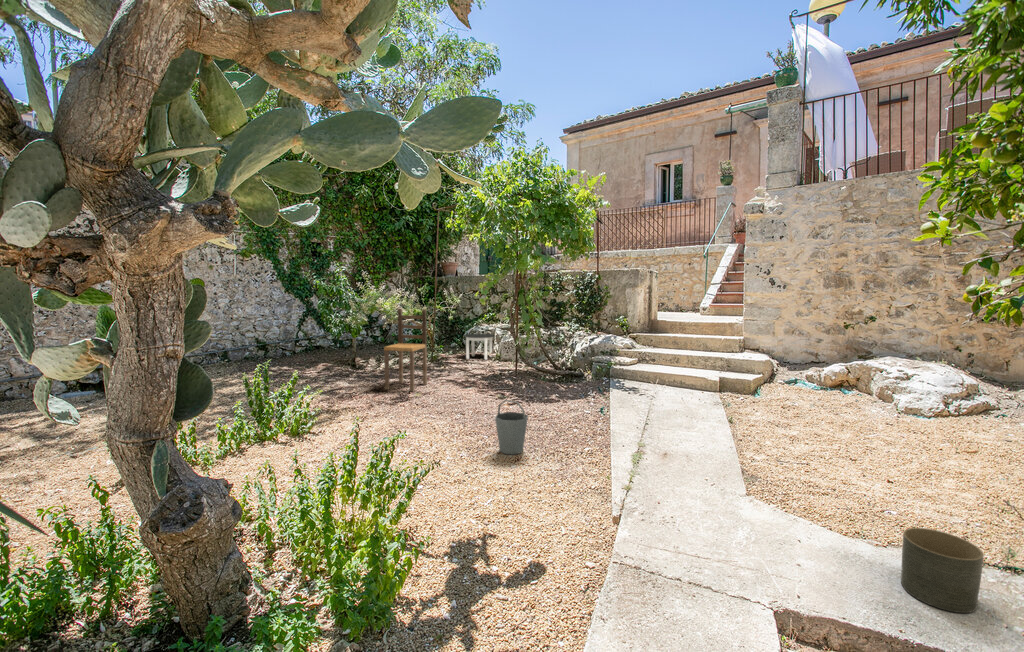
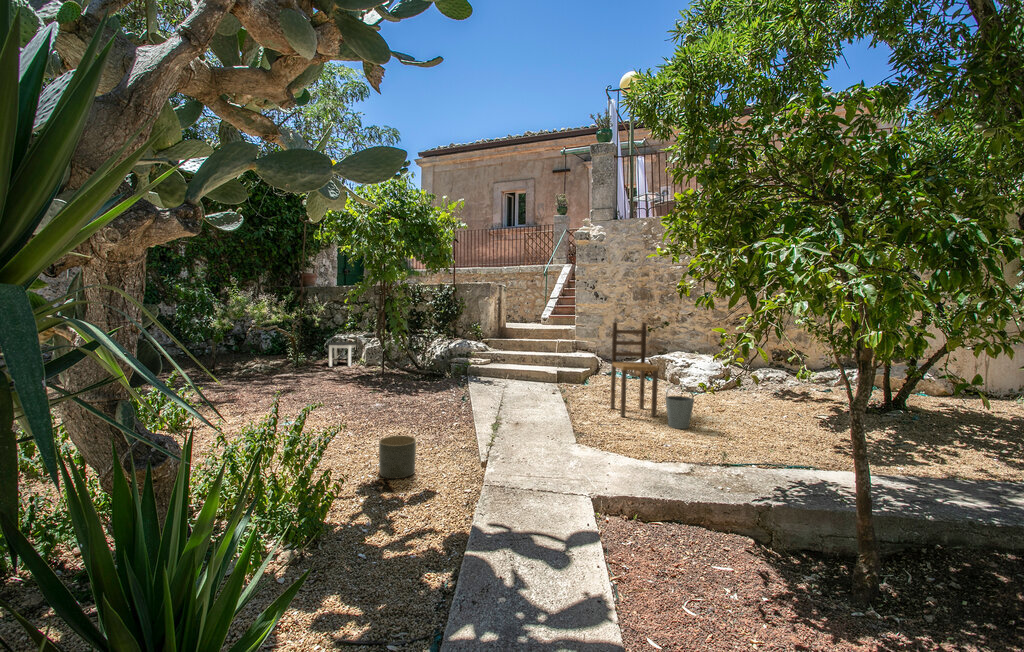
chair: present [384,309,427,391] -> present [610,322,658,417]
bucket: present [495,400,528,455] -> present [665,385,694,429]
planter: present [901,528,984,613] -> present [379,436,416,479]

